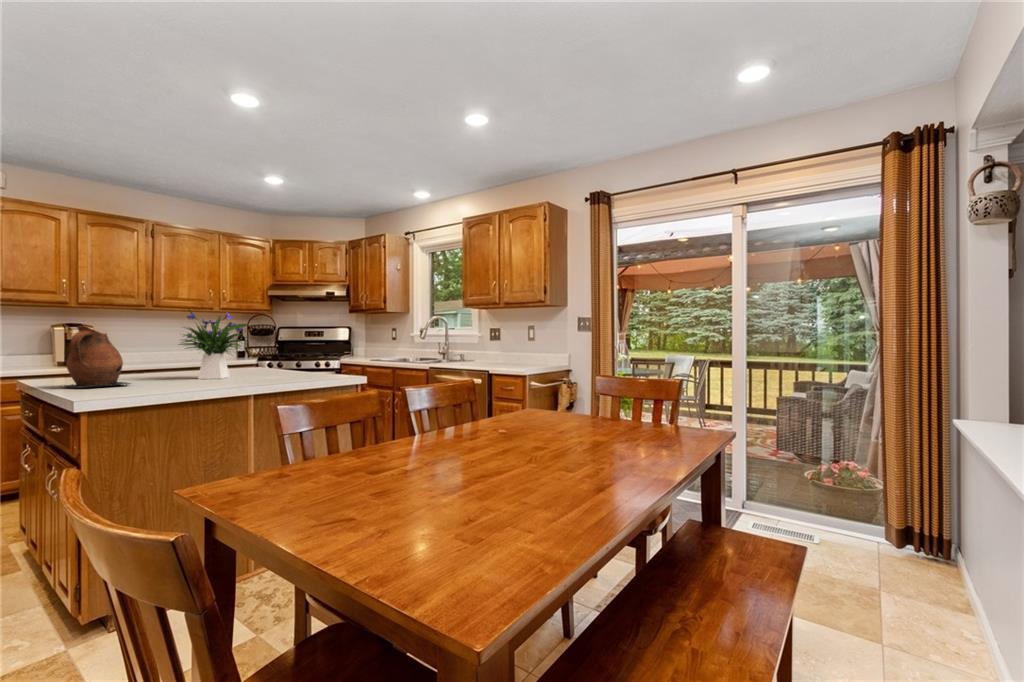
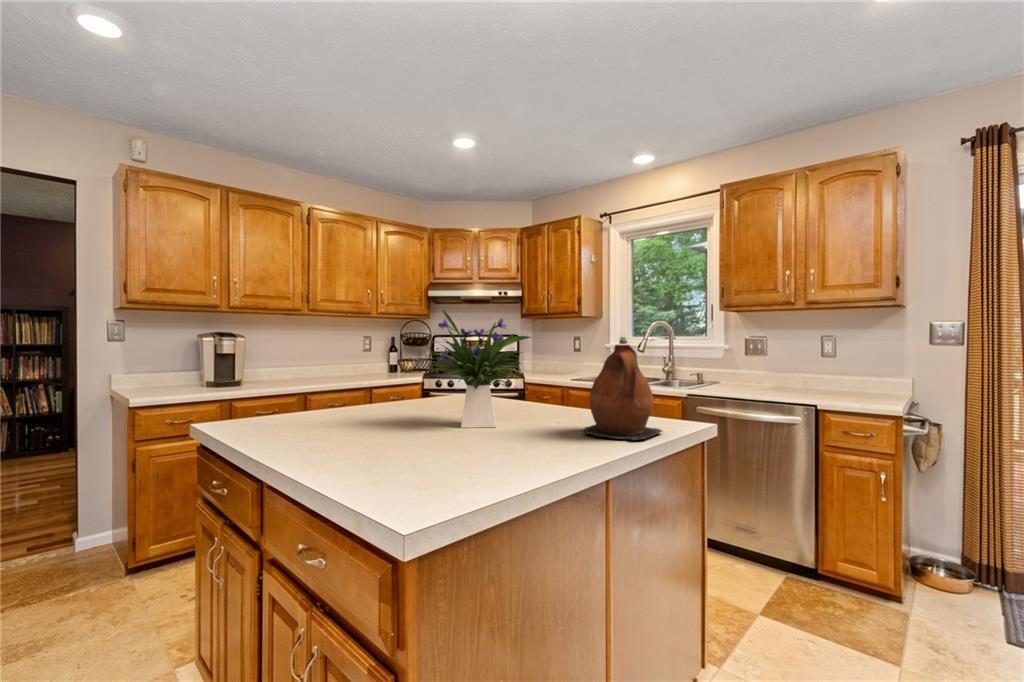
ceramic pitcher: present [64,326,130,388] -> present [583,345,662,440]

